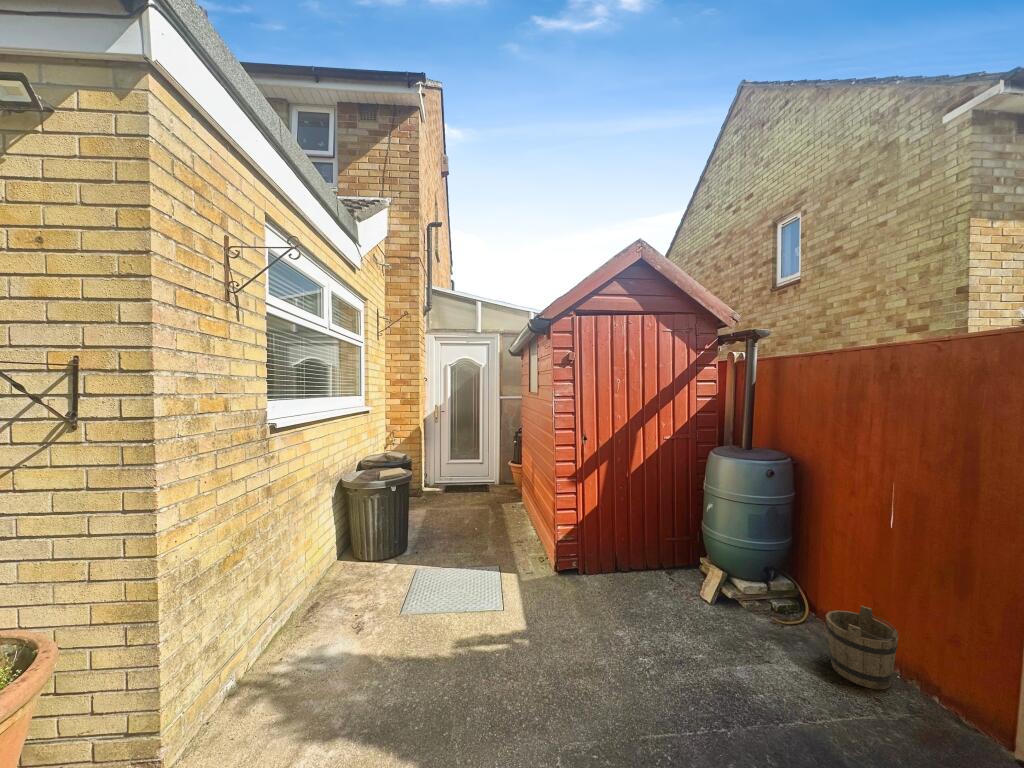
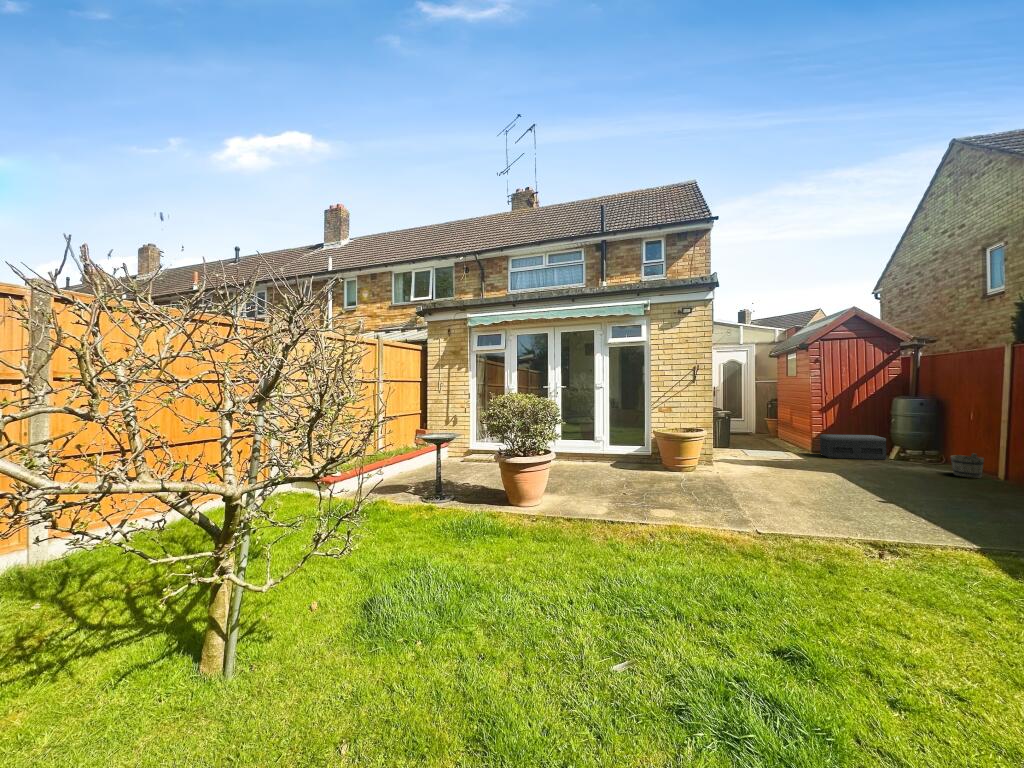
storage bench: none [573,527,688,596] -> present [820,434,886,460]

